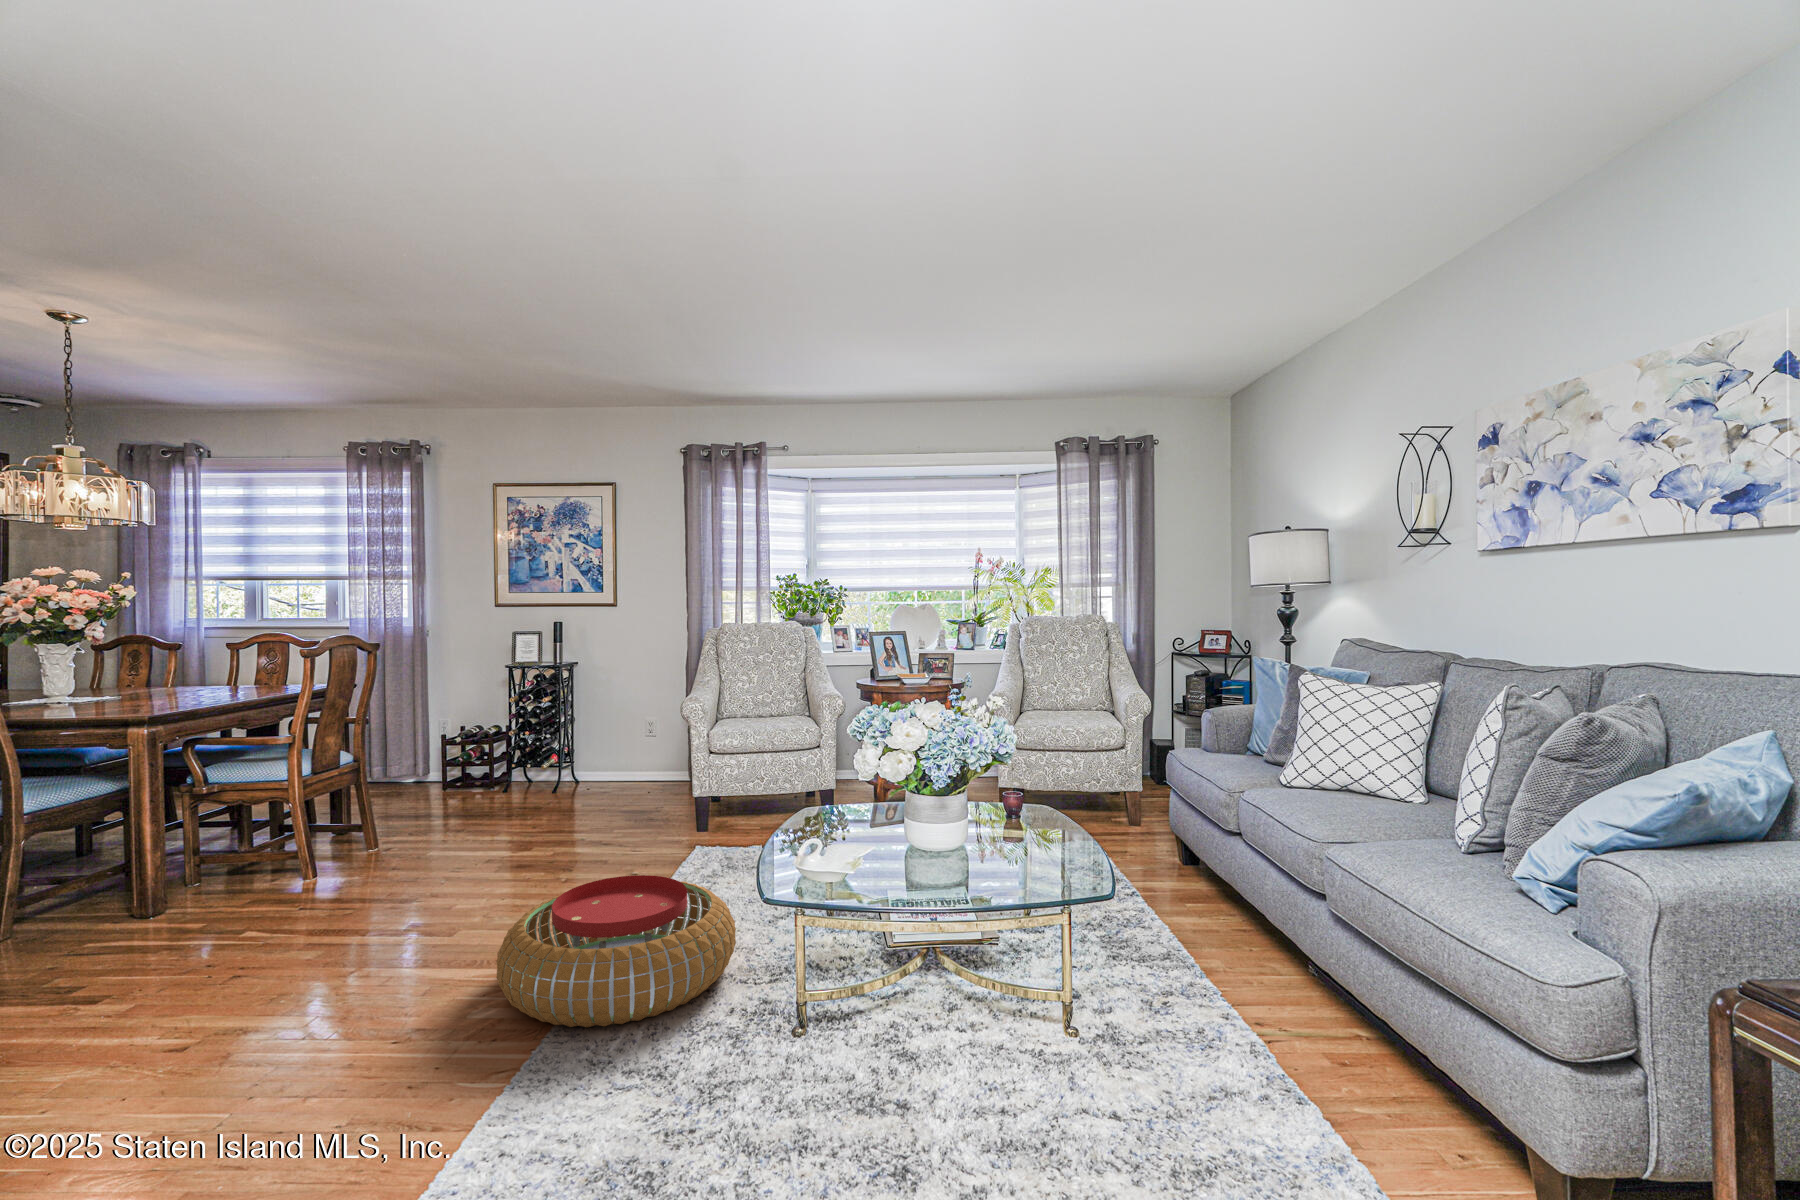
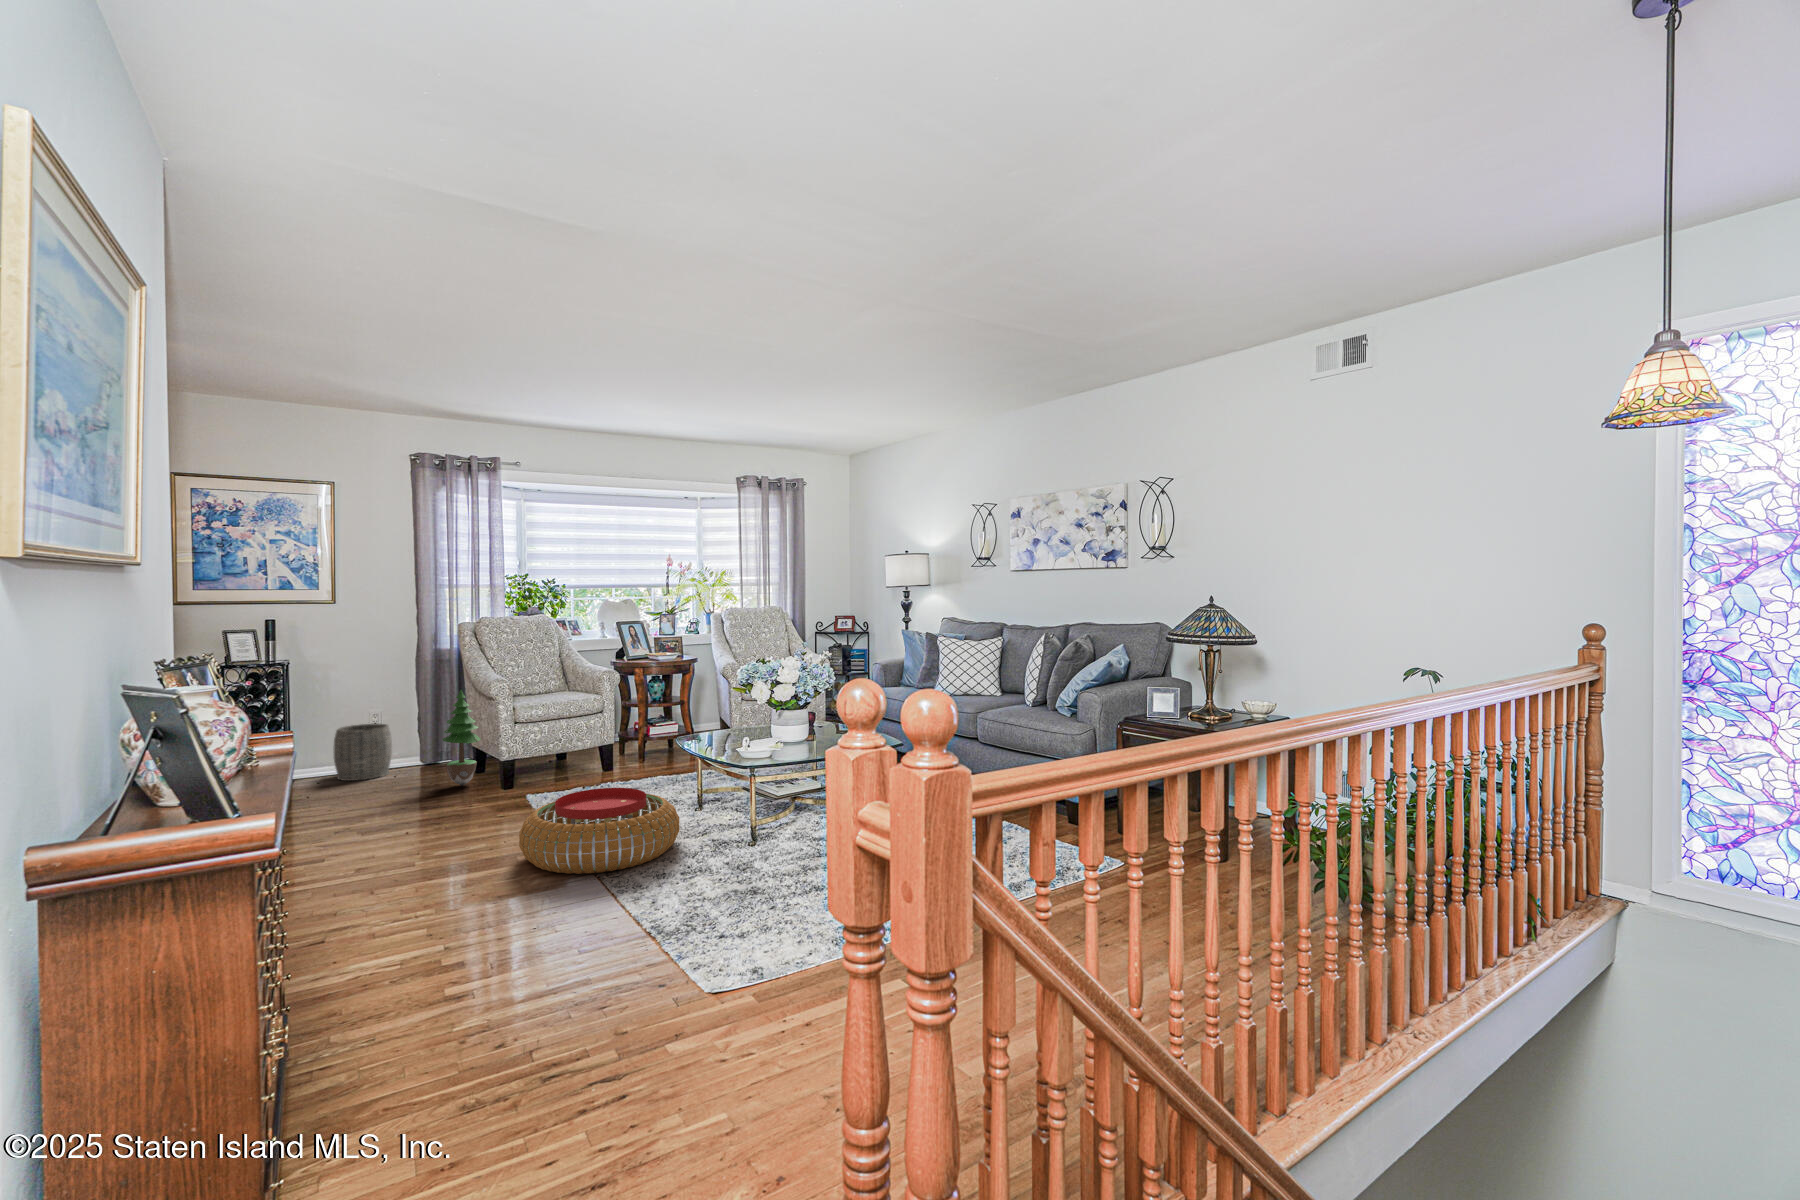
potted tree: none [652,706,694,818] -> present [442,690,481,786]
woven basket: none [601,733,655,793] -> present [334,724,392,781]

